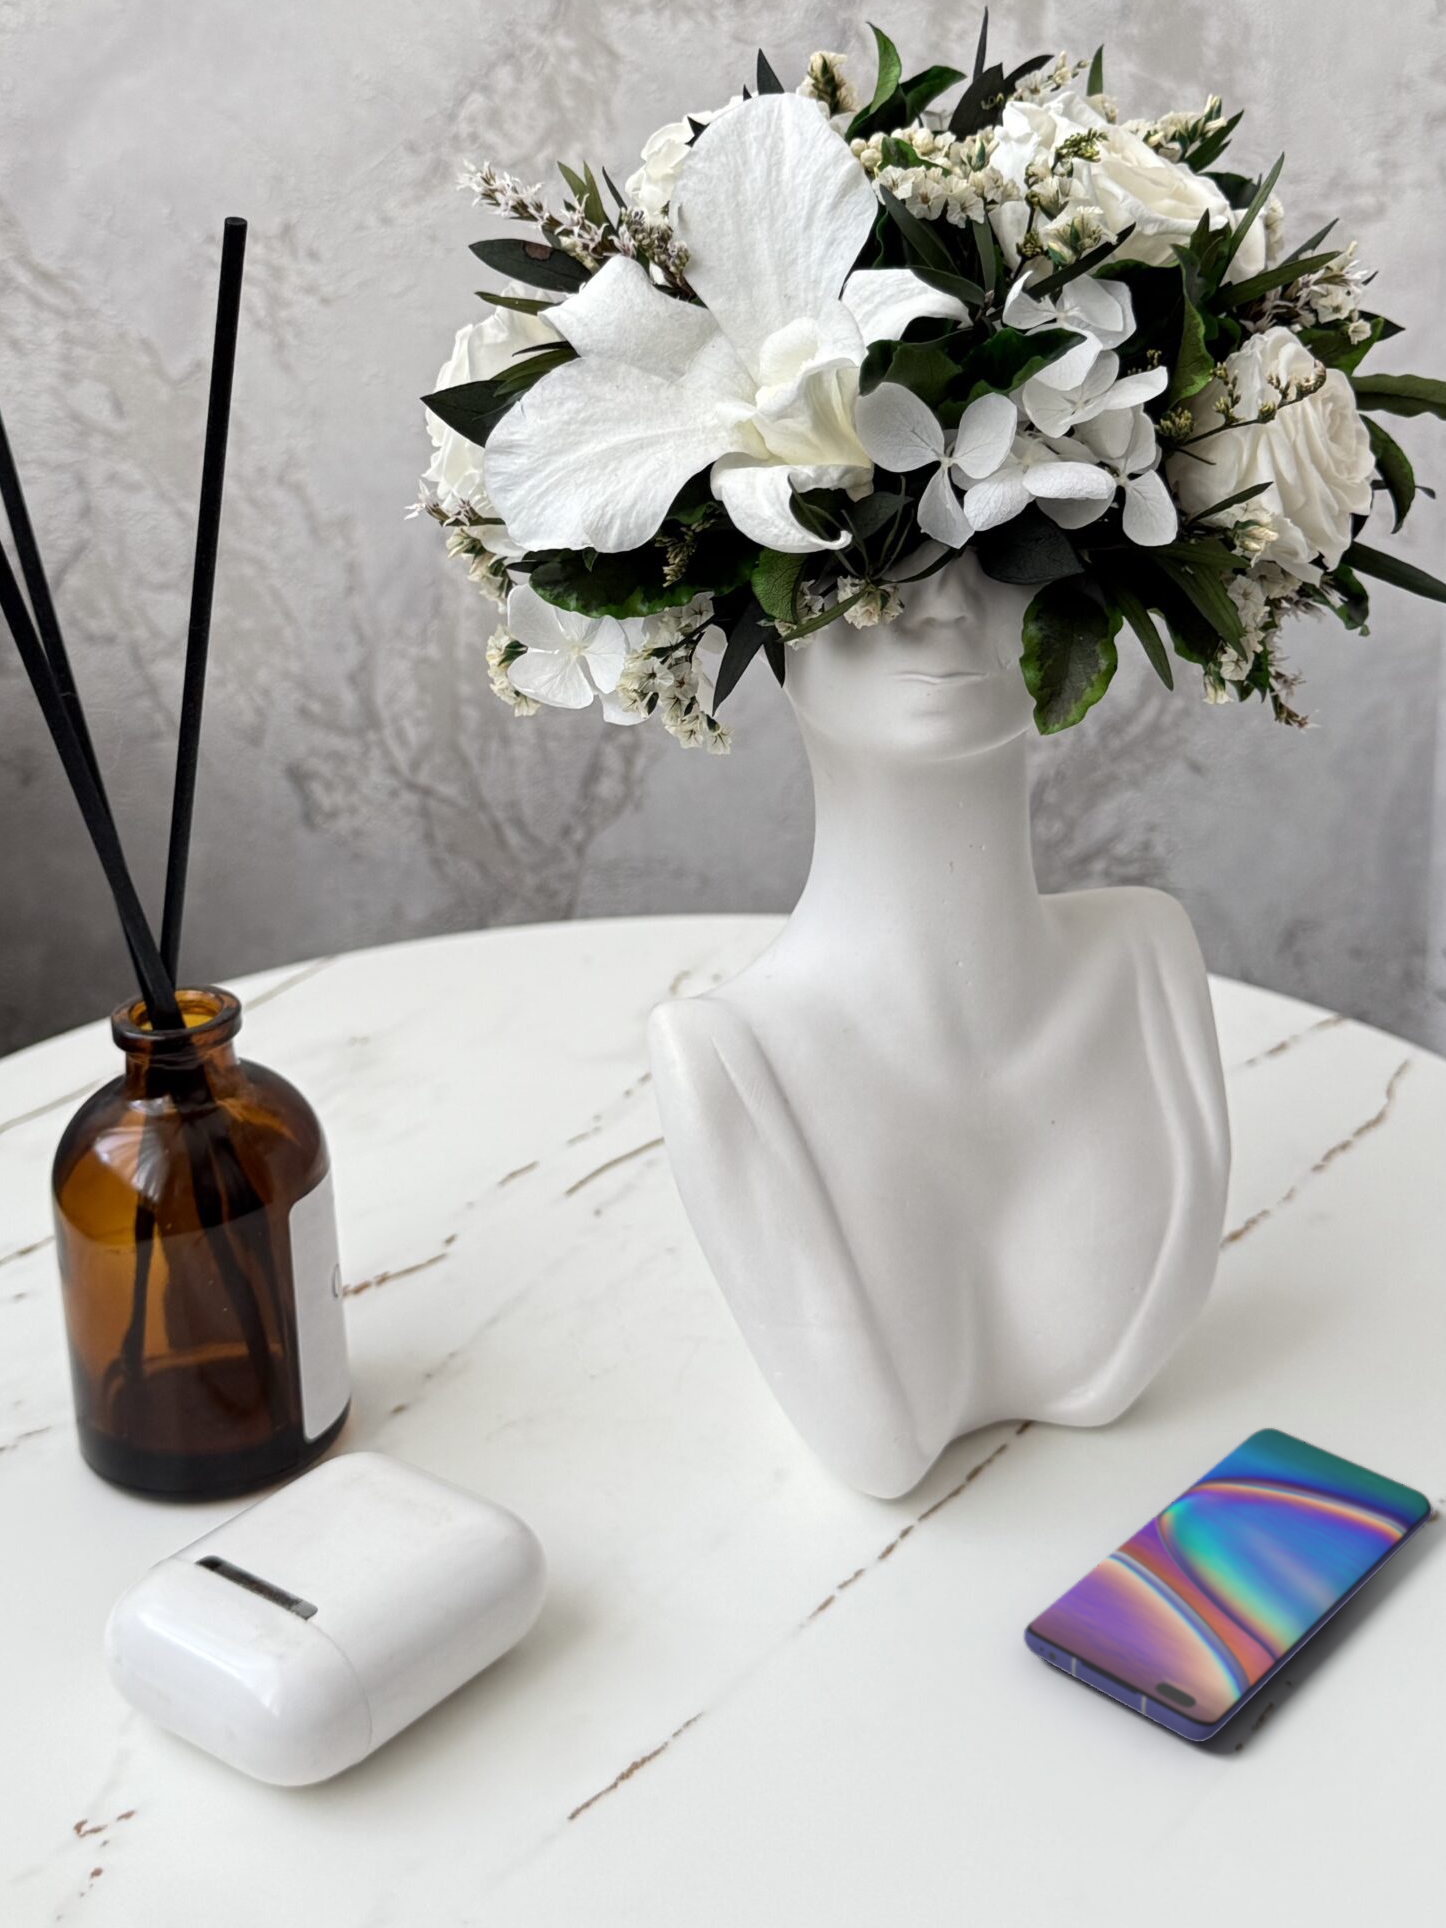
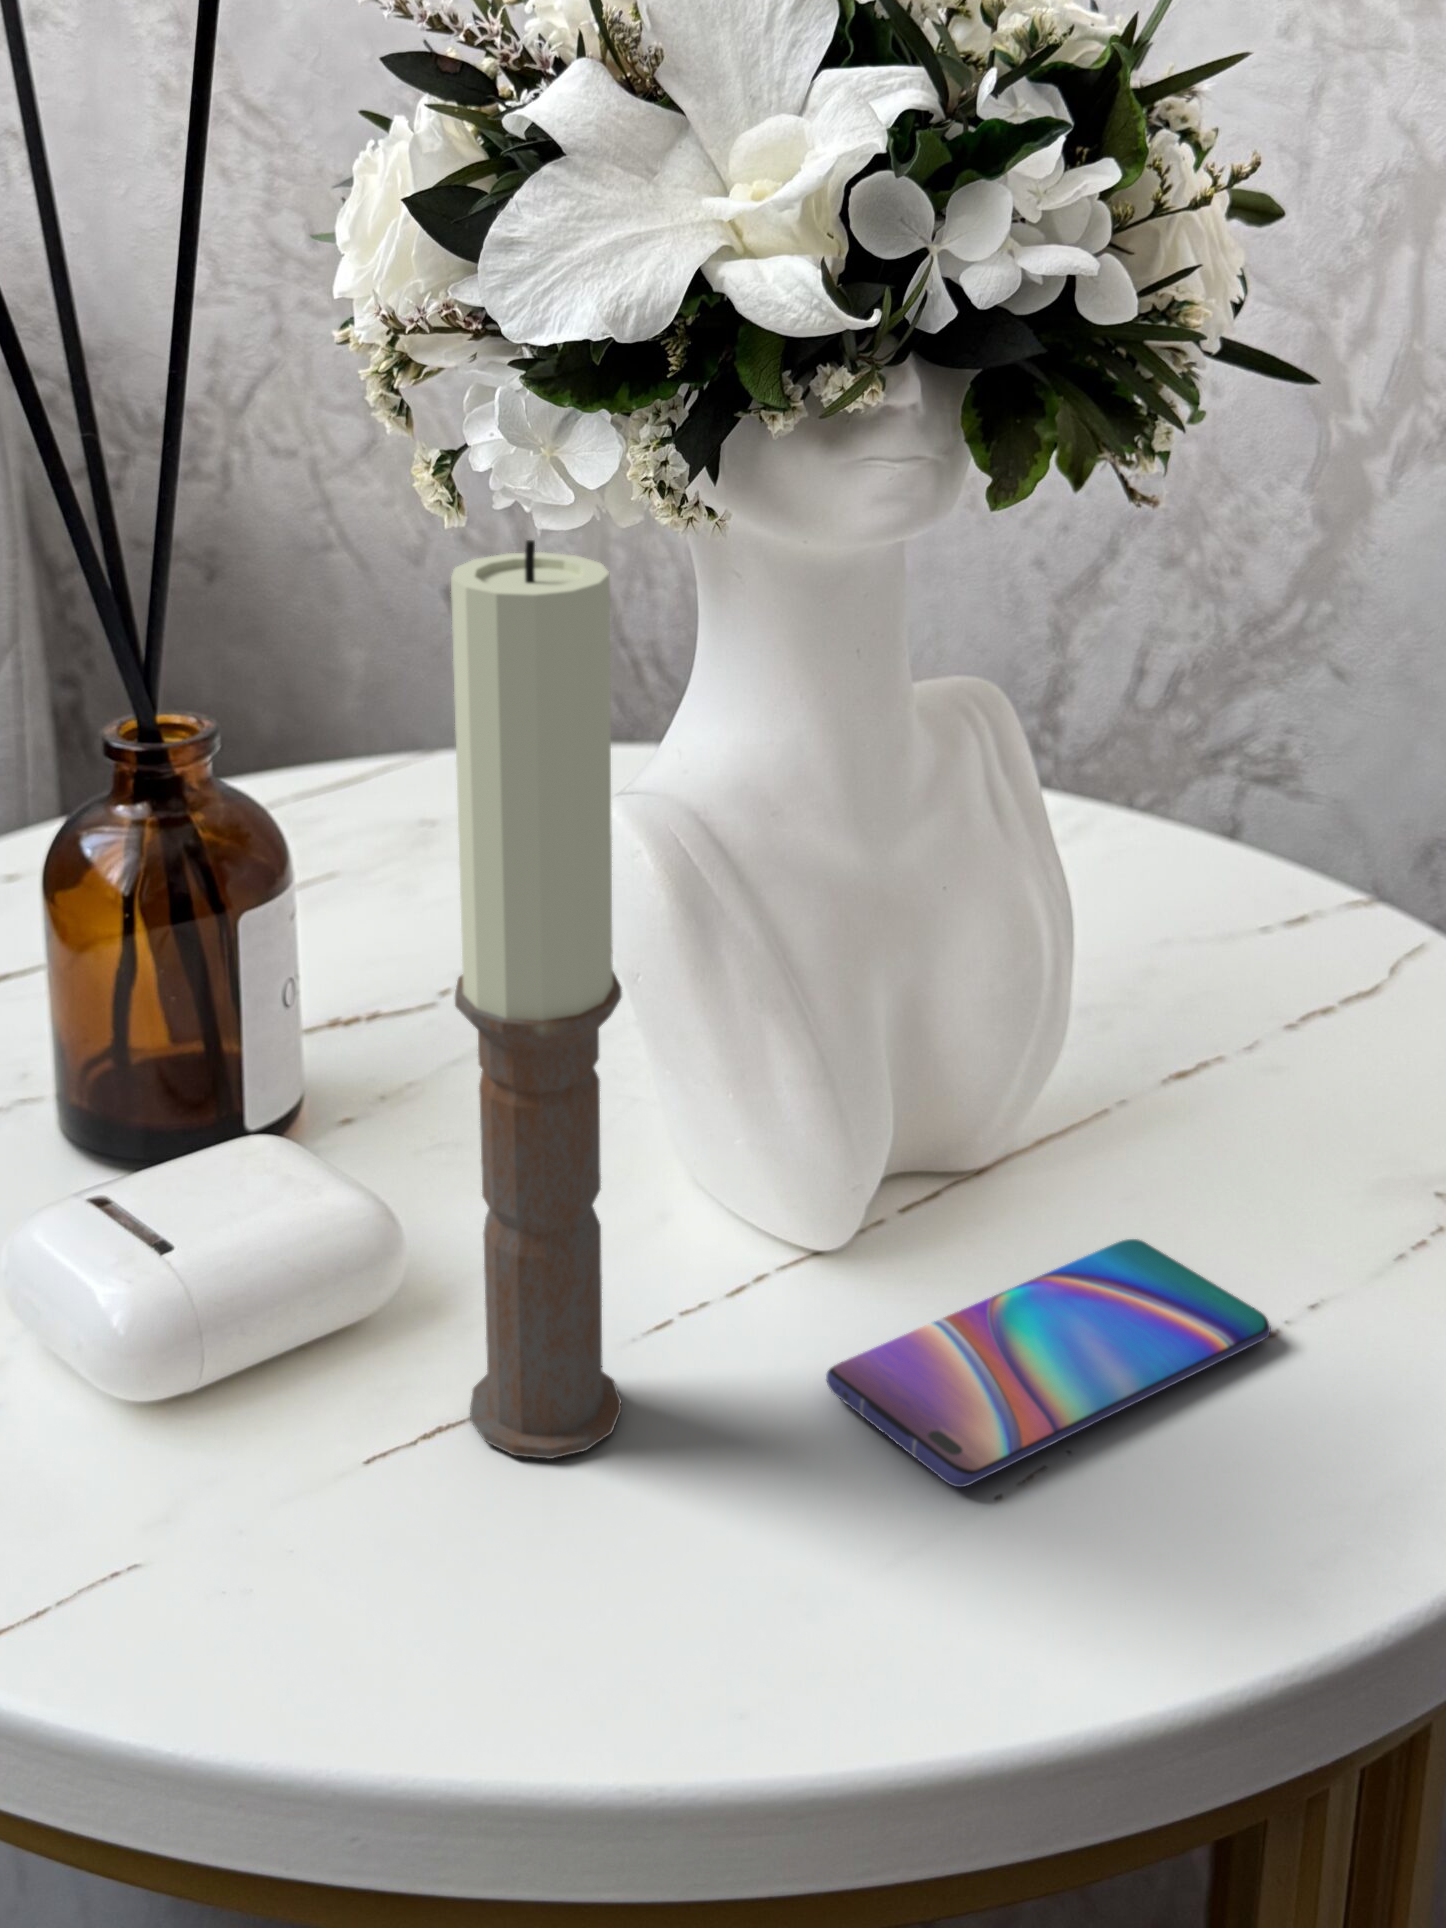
candle: none [624,805,823,1788] -> present [451,540,622,1459]

